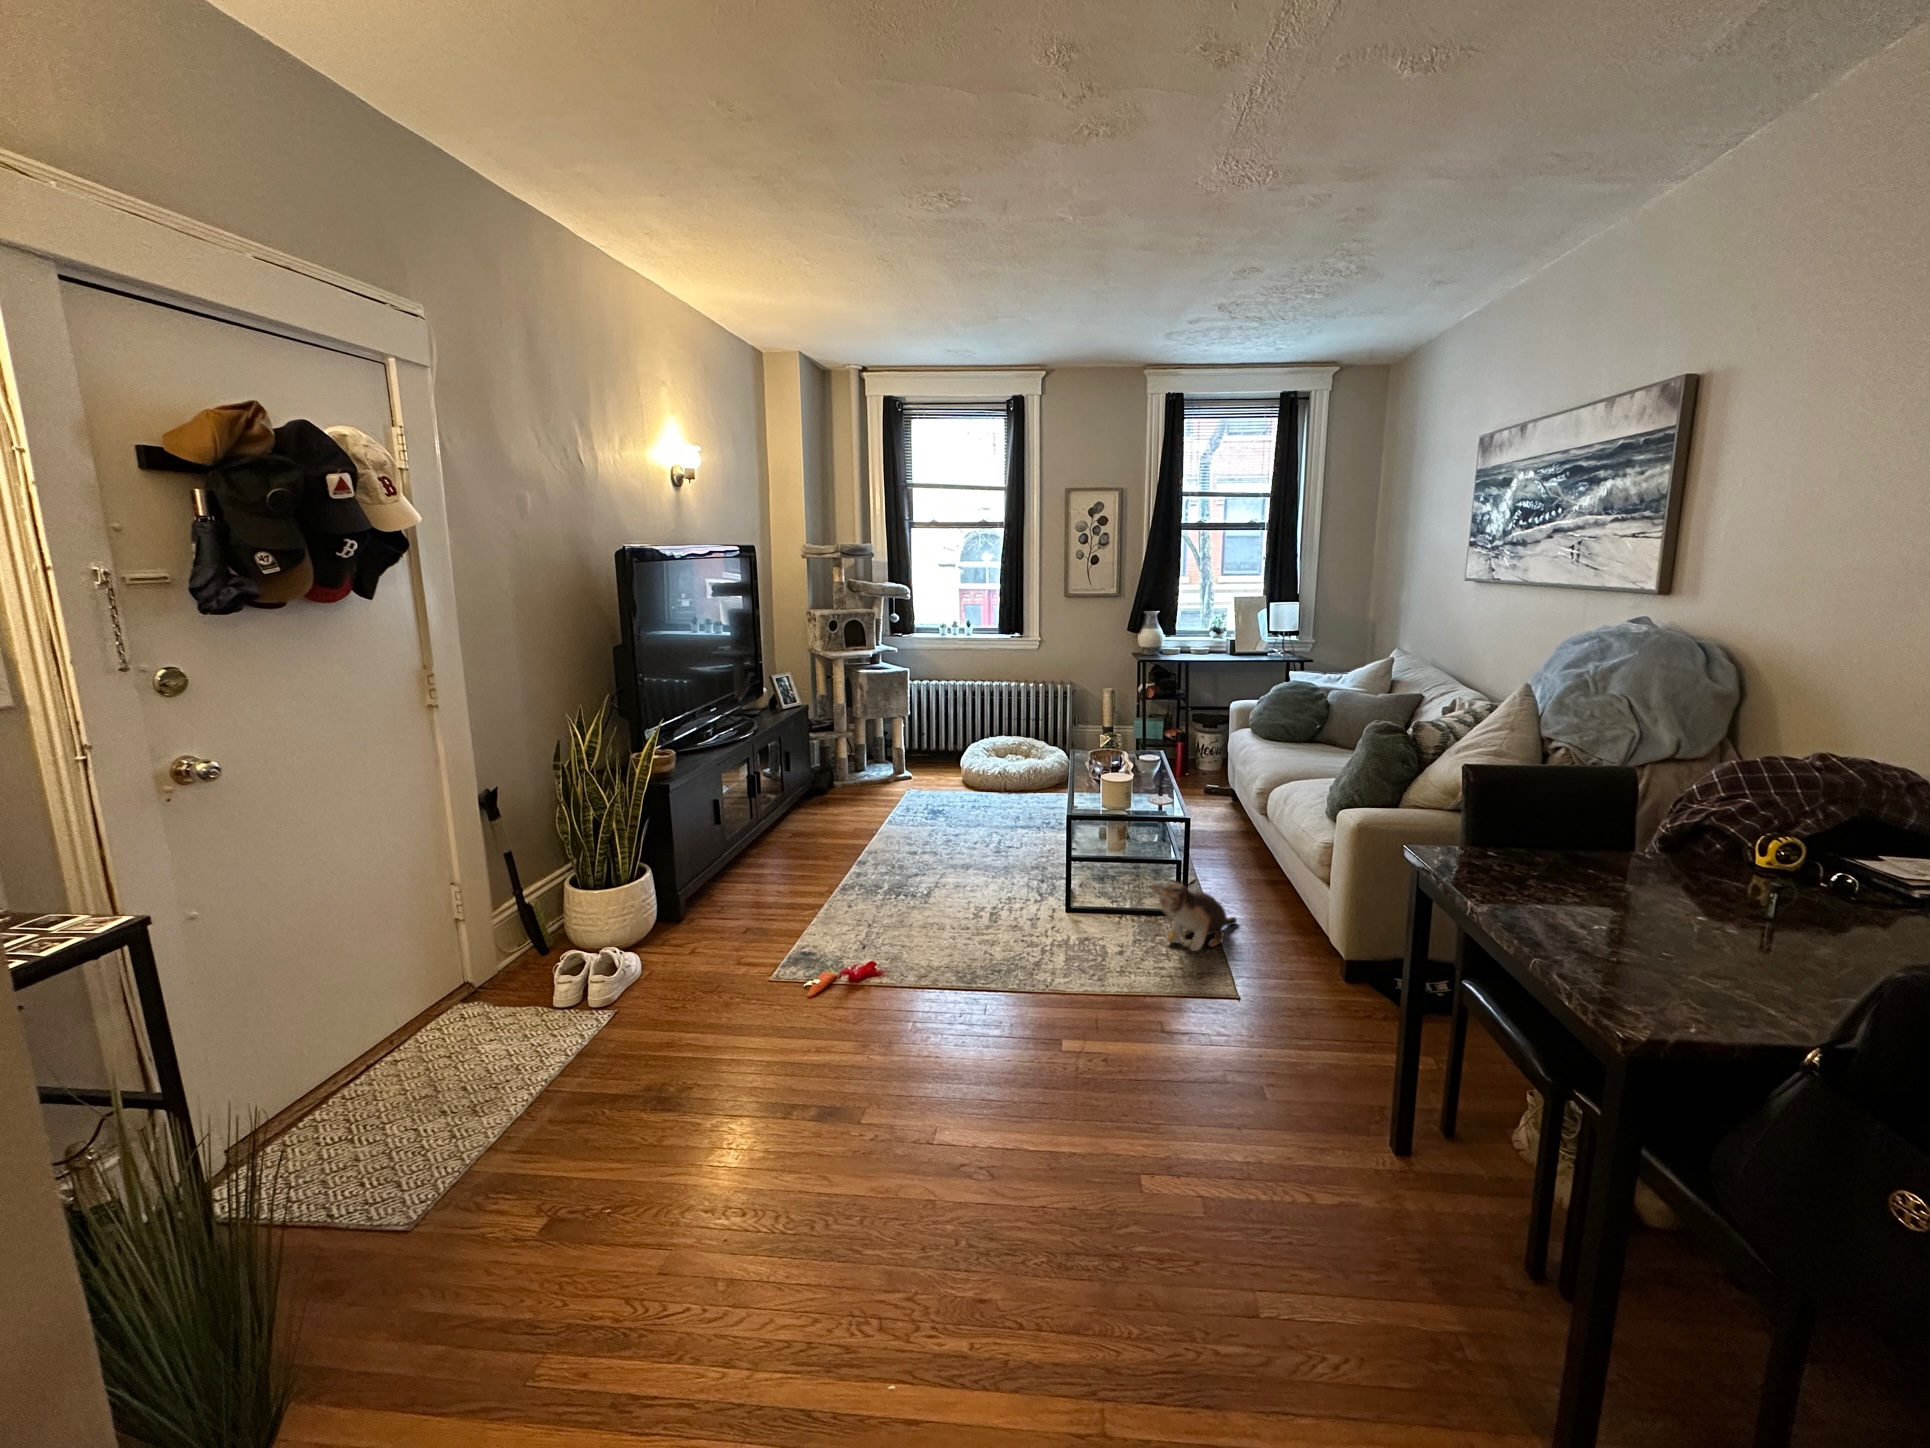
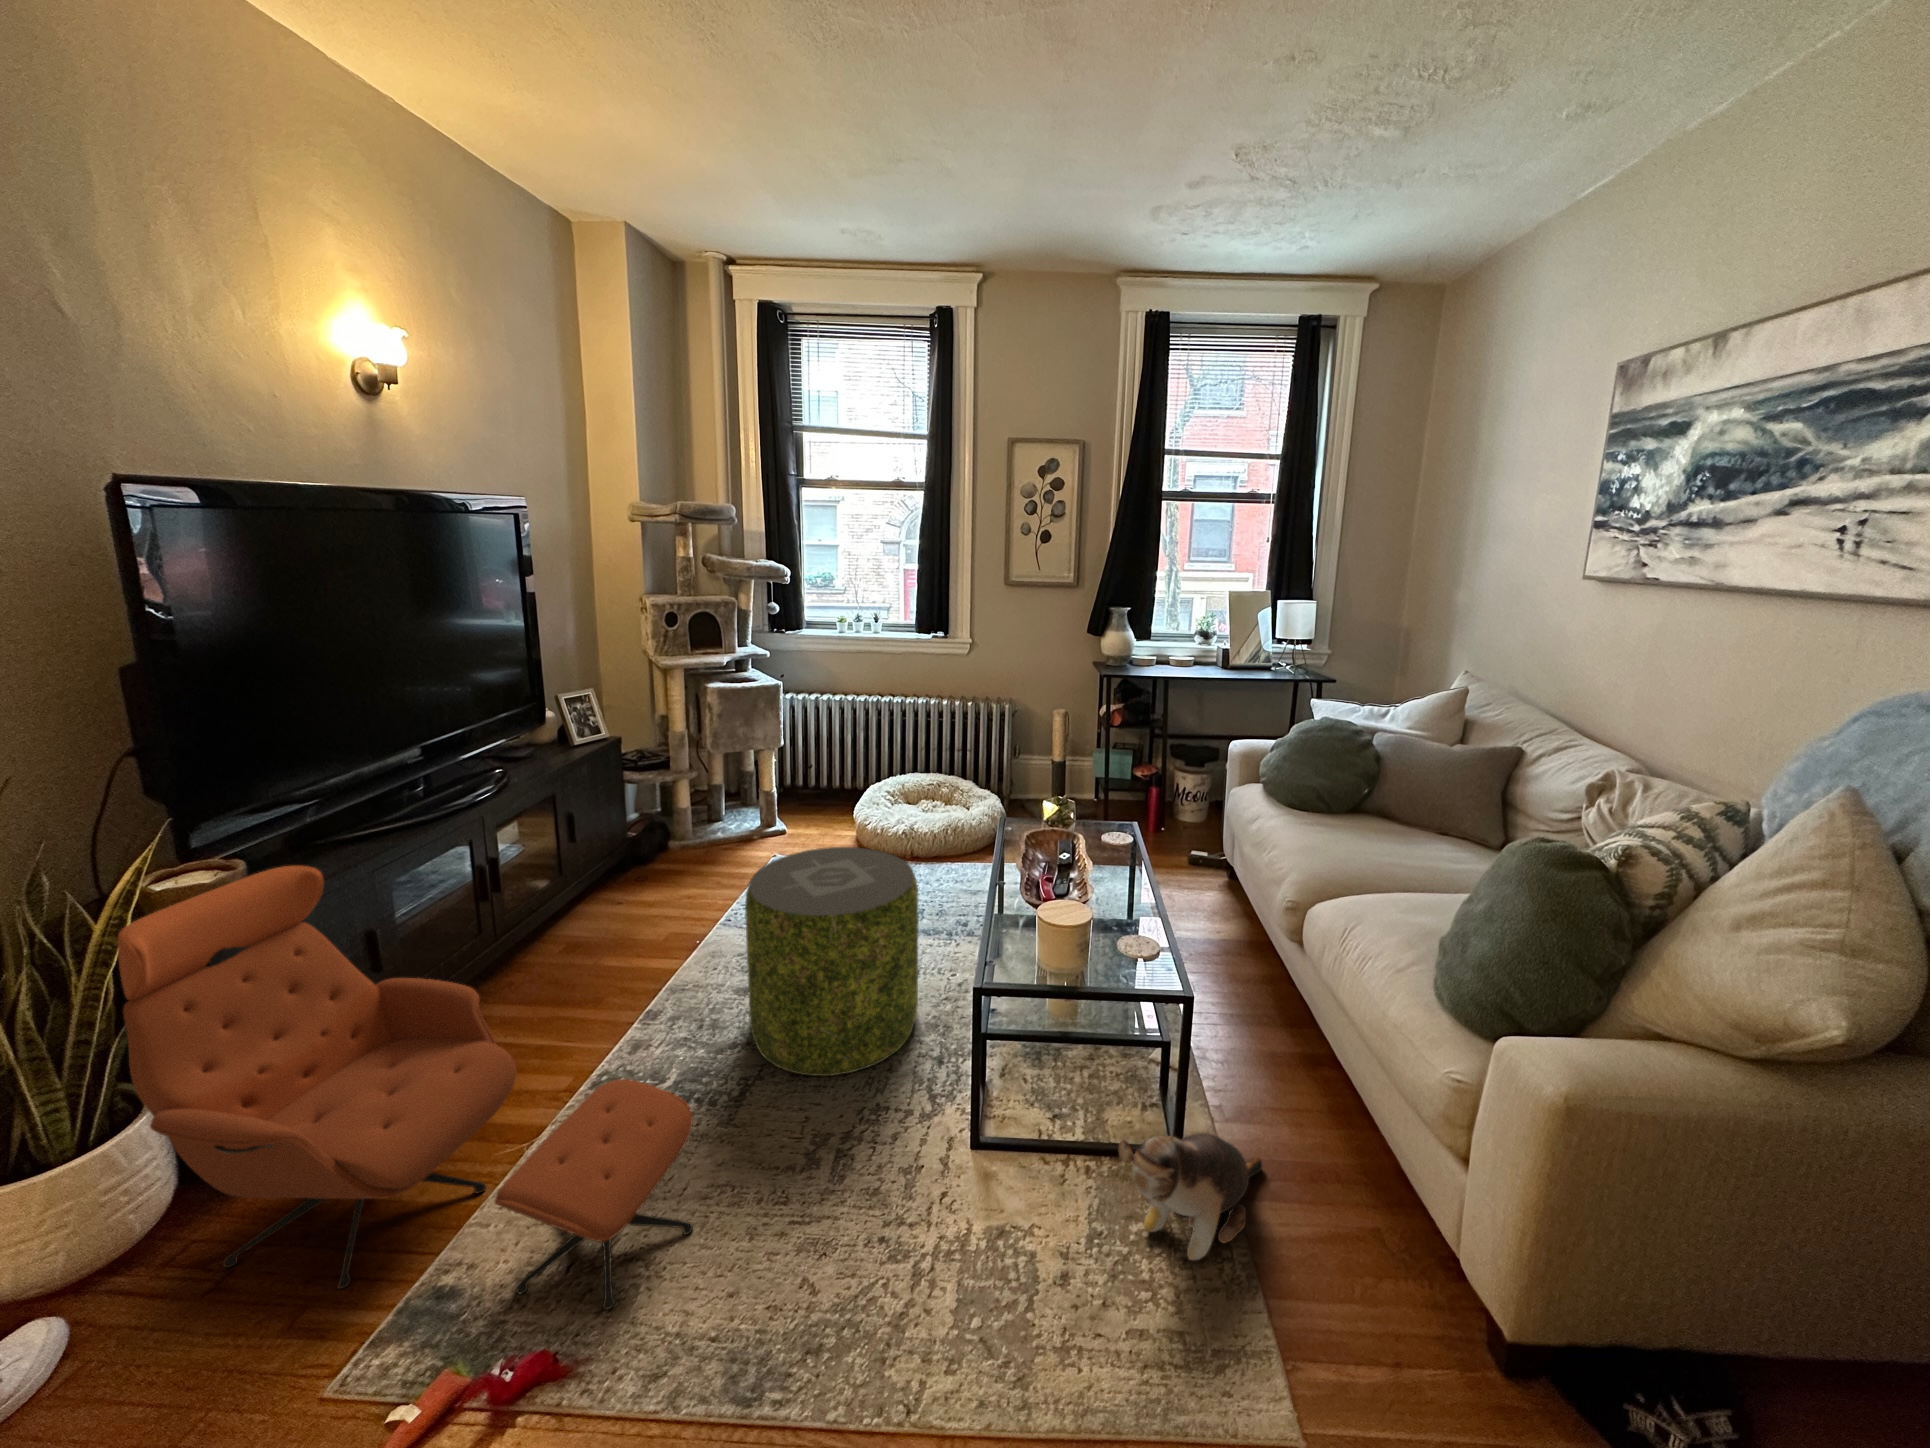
lounge chair: none [645,751,921,963] -> present [118,866,693,1310]
pouf: none [923,761,1027,888] -> present [745,847,918,1076]

